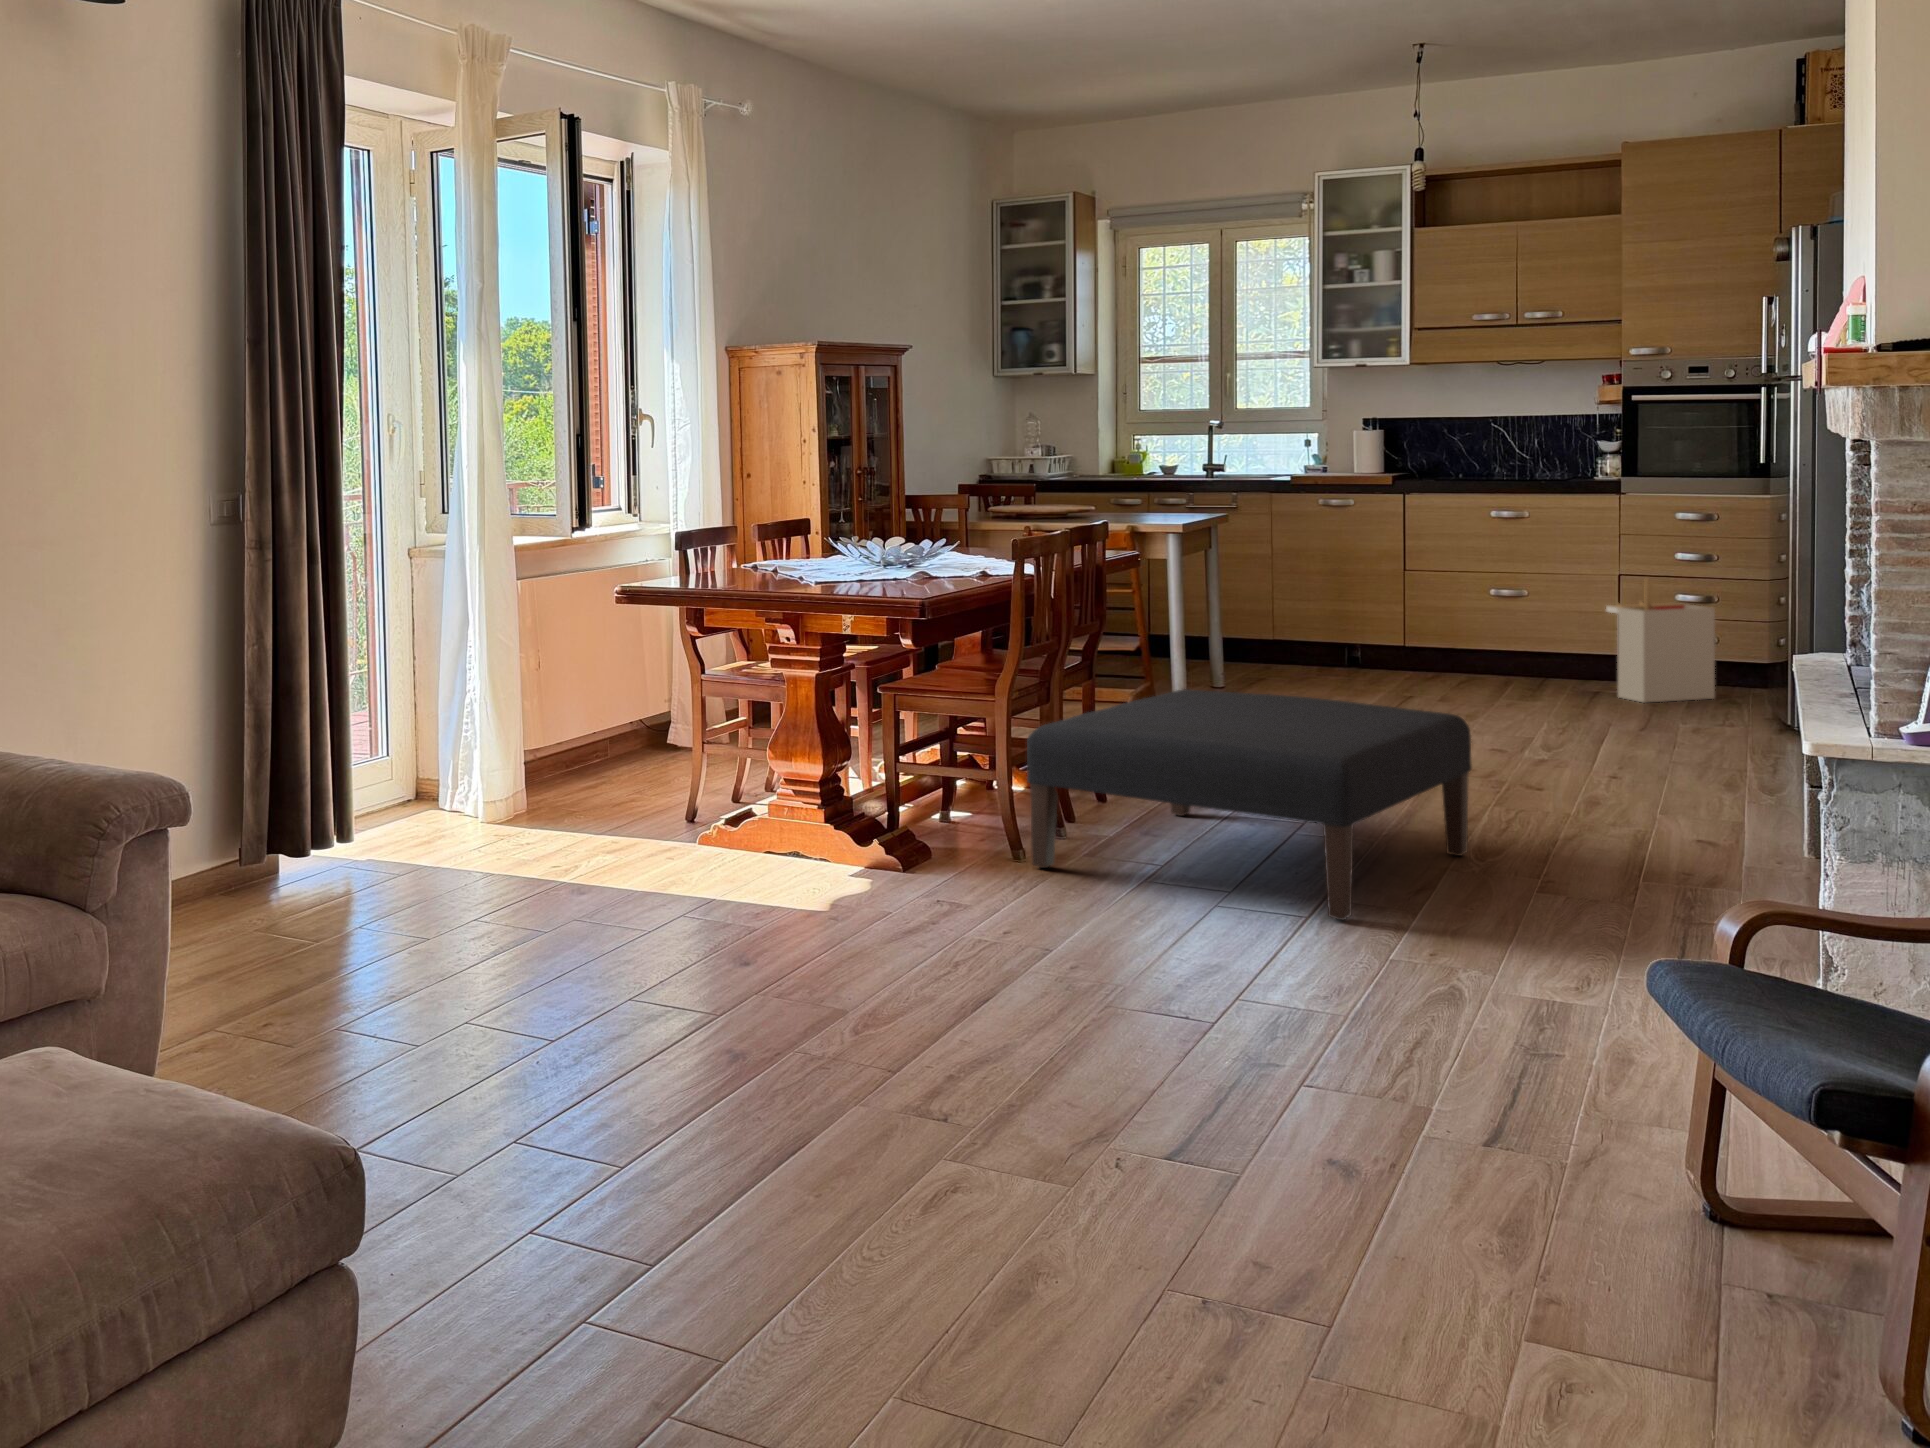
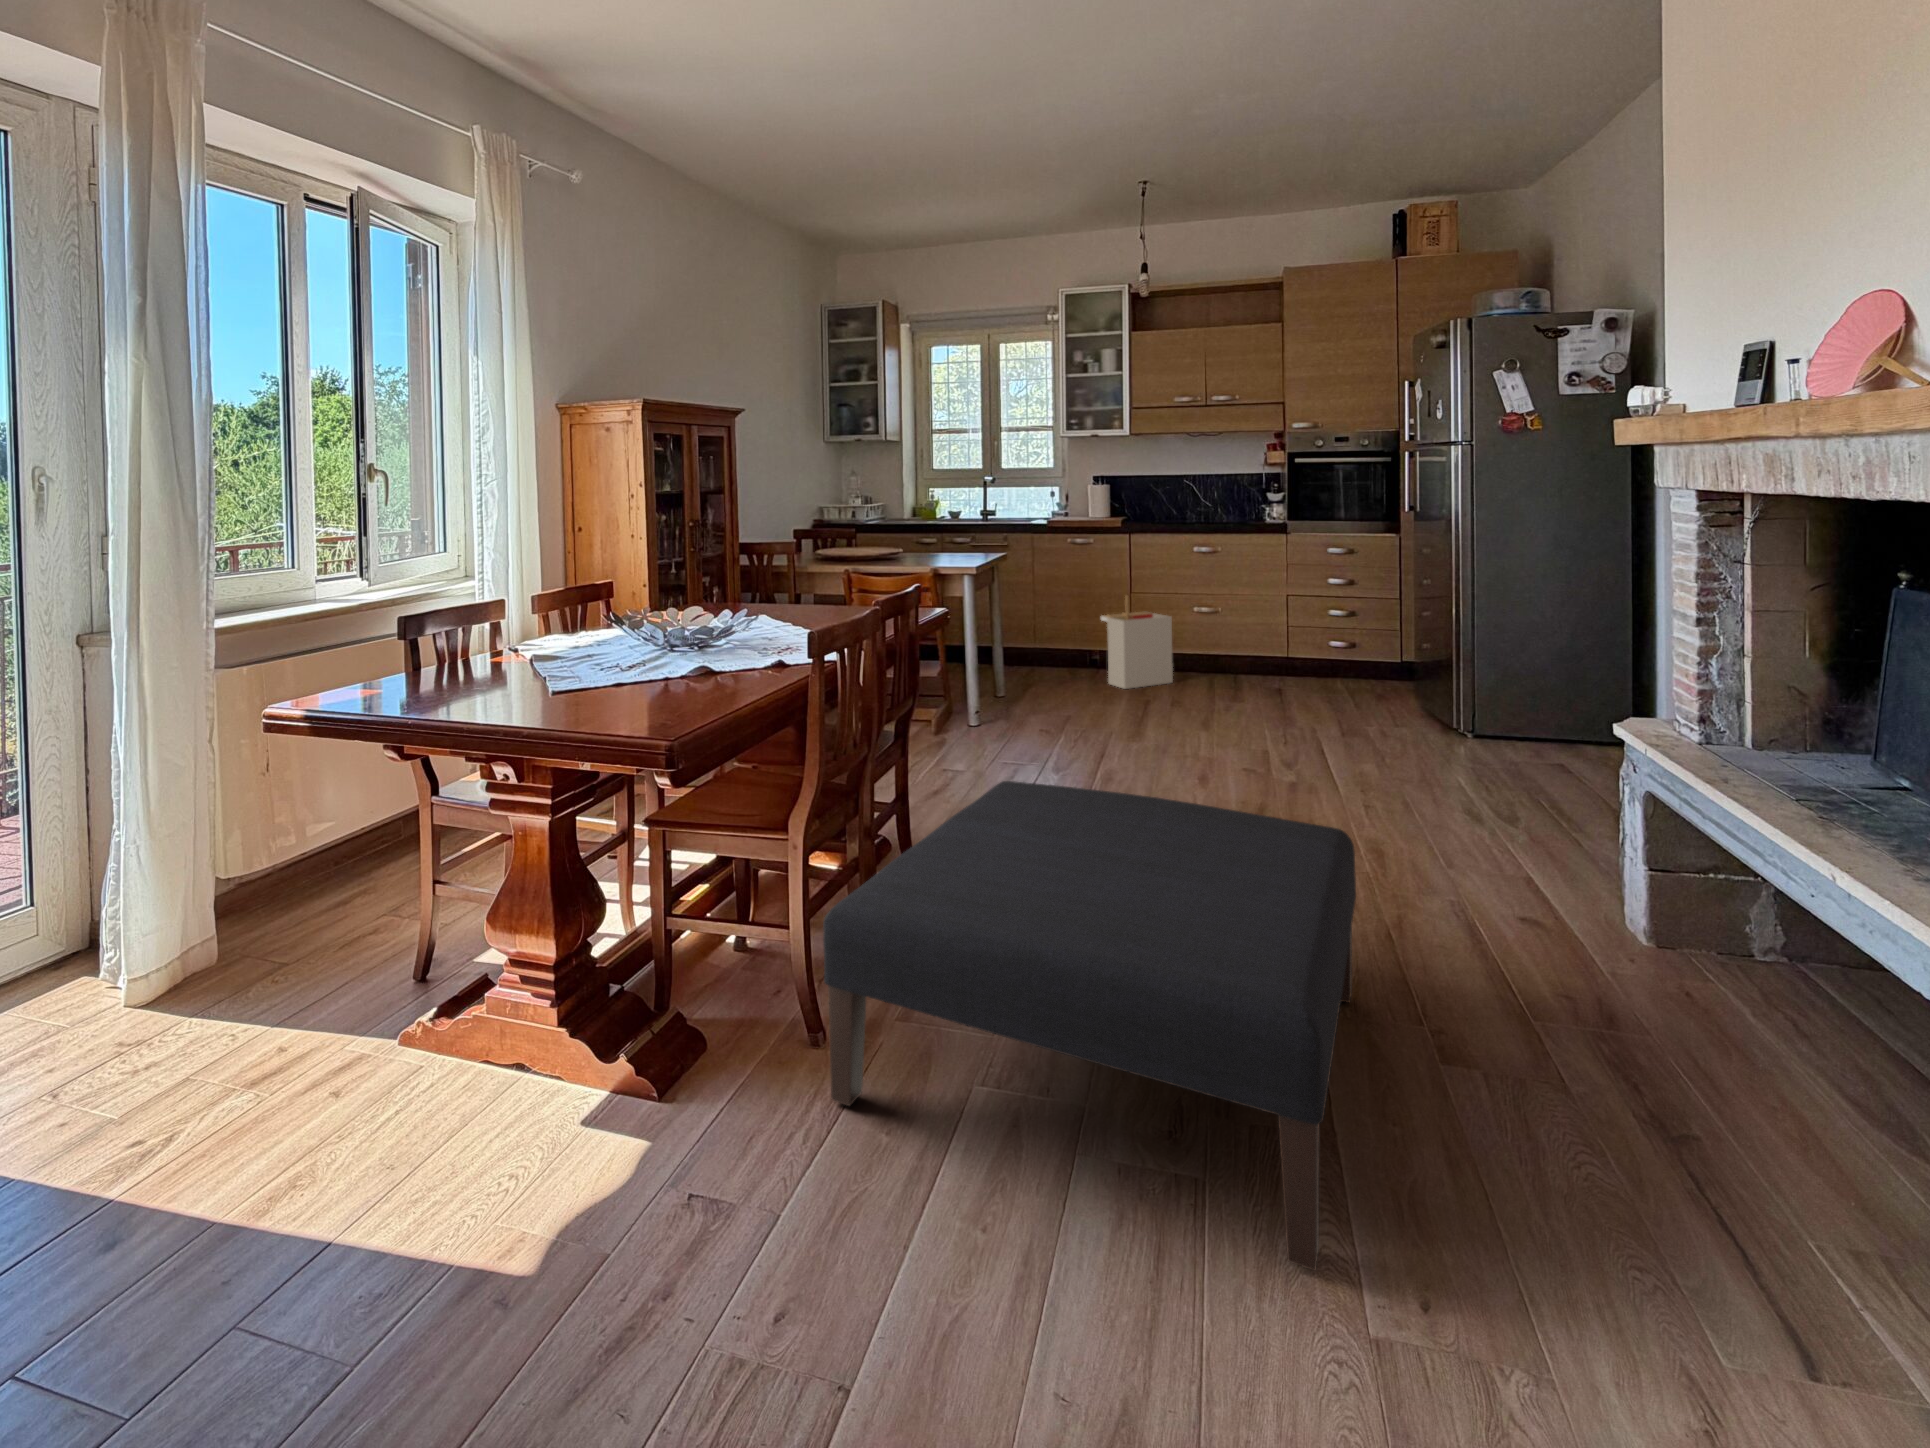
storage bin: present [1606,578,1715,702] -> present [1101,596,1173,689]

